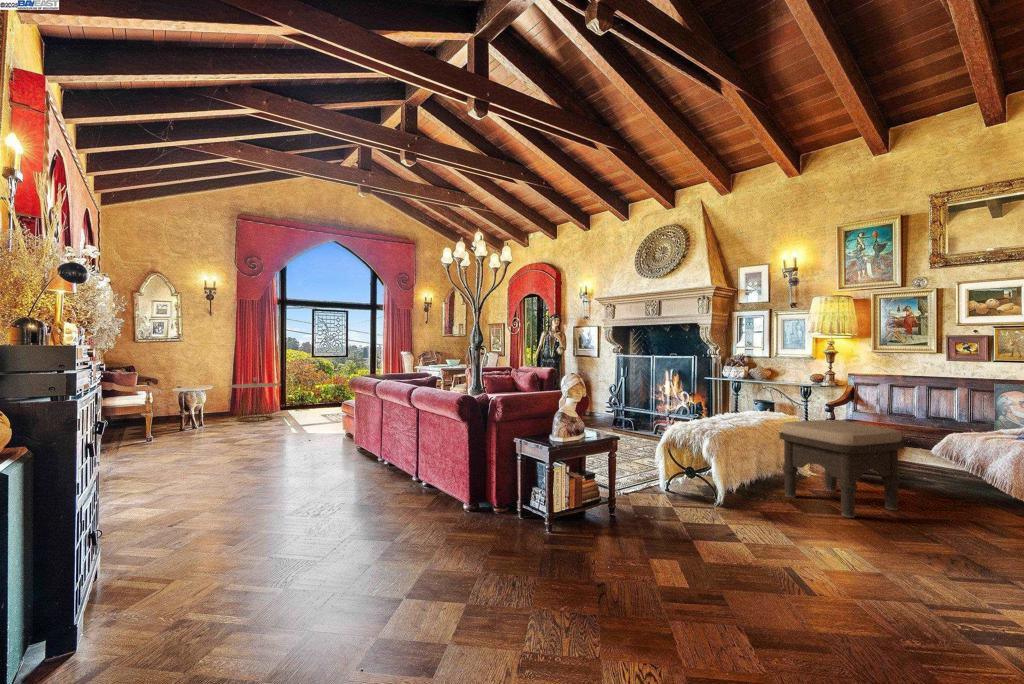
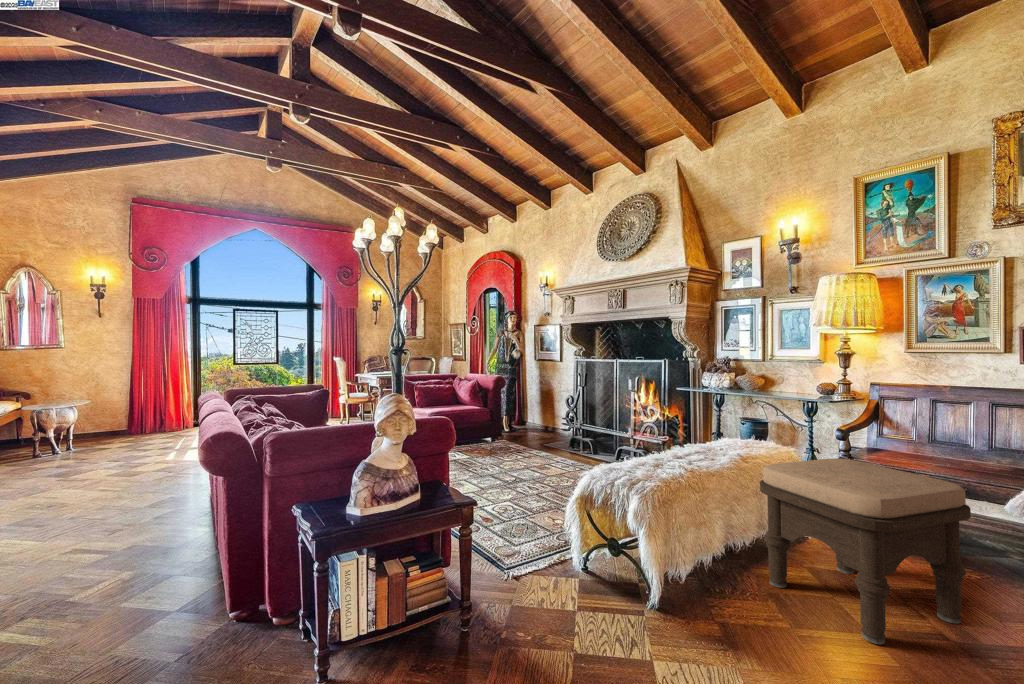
side table: present [228,377,281,422] -> none [107,388,178,442]

